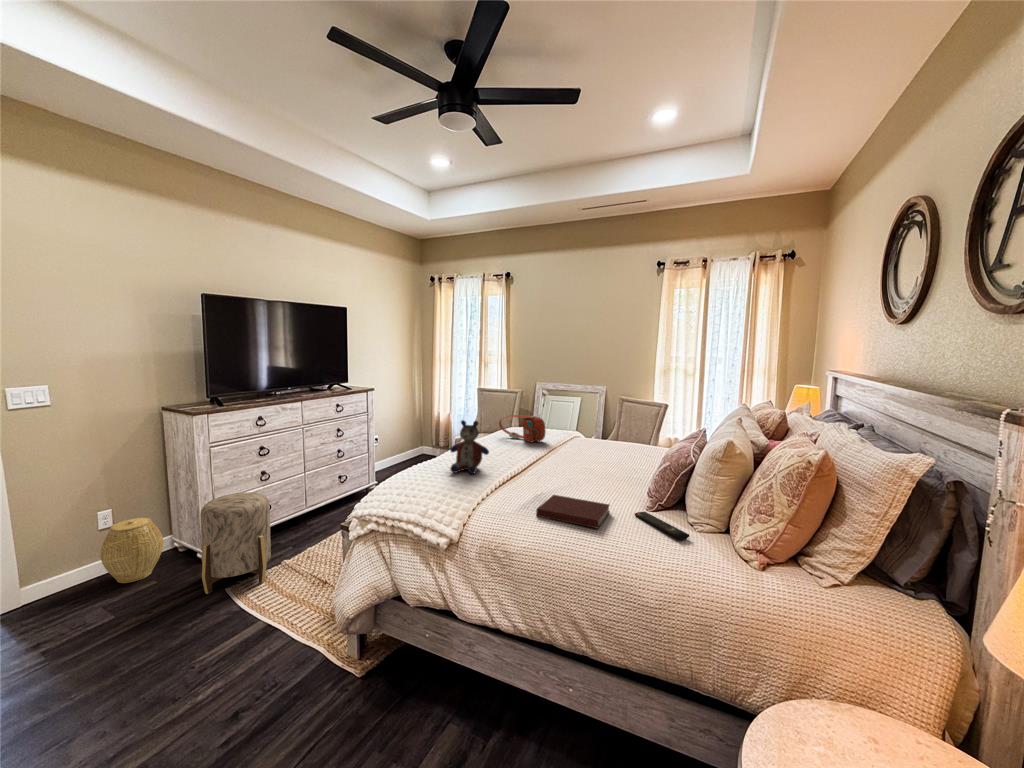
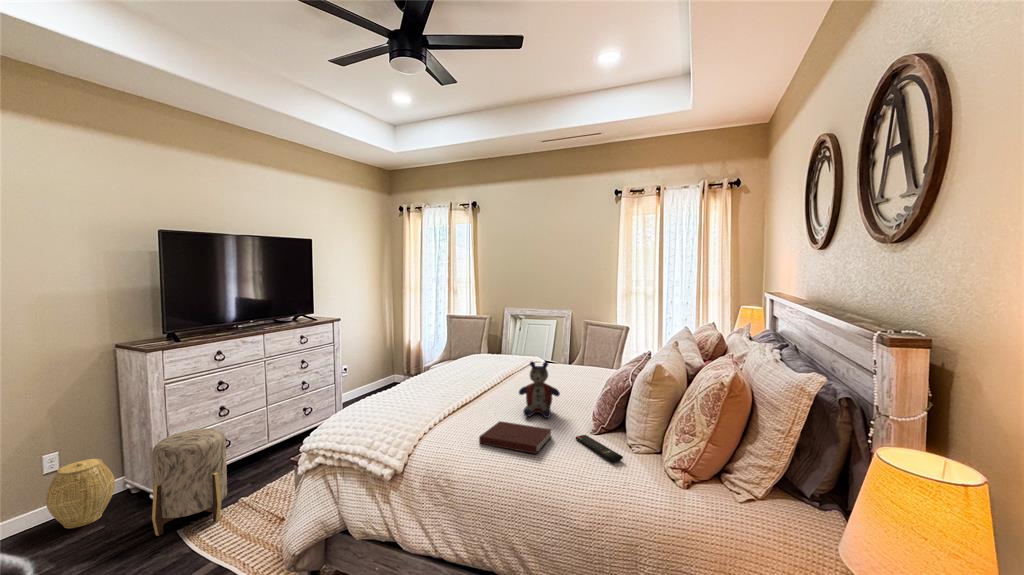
handbag: present [499,415,546,442] -> none [459,342,503,368]
stuffed bear: present [450,420,489,474] -> present [519,361,560,418]

